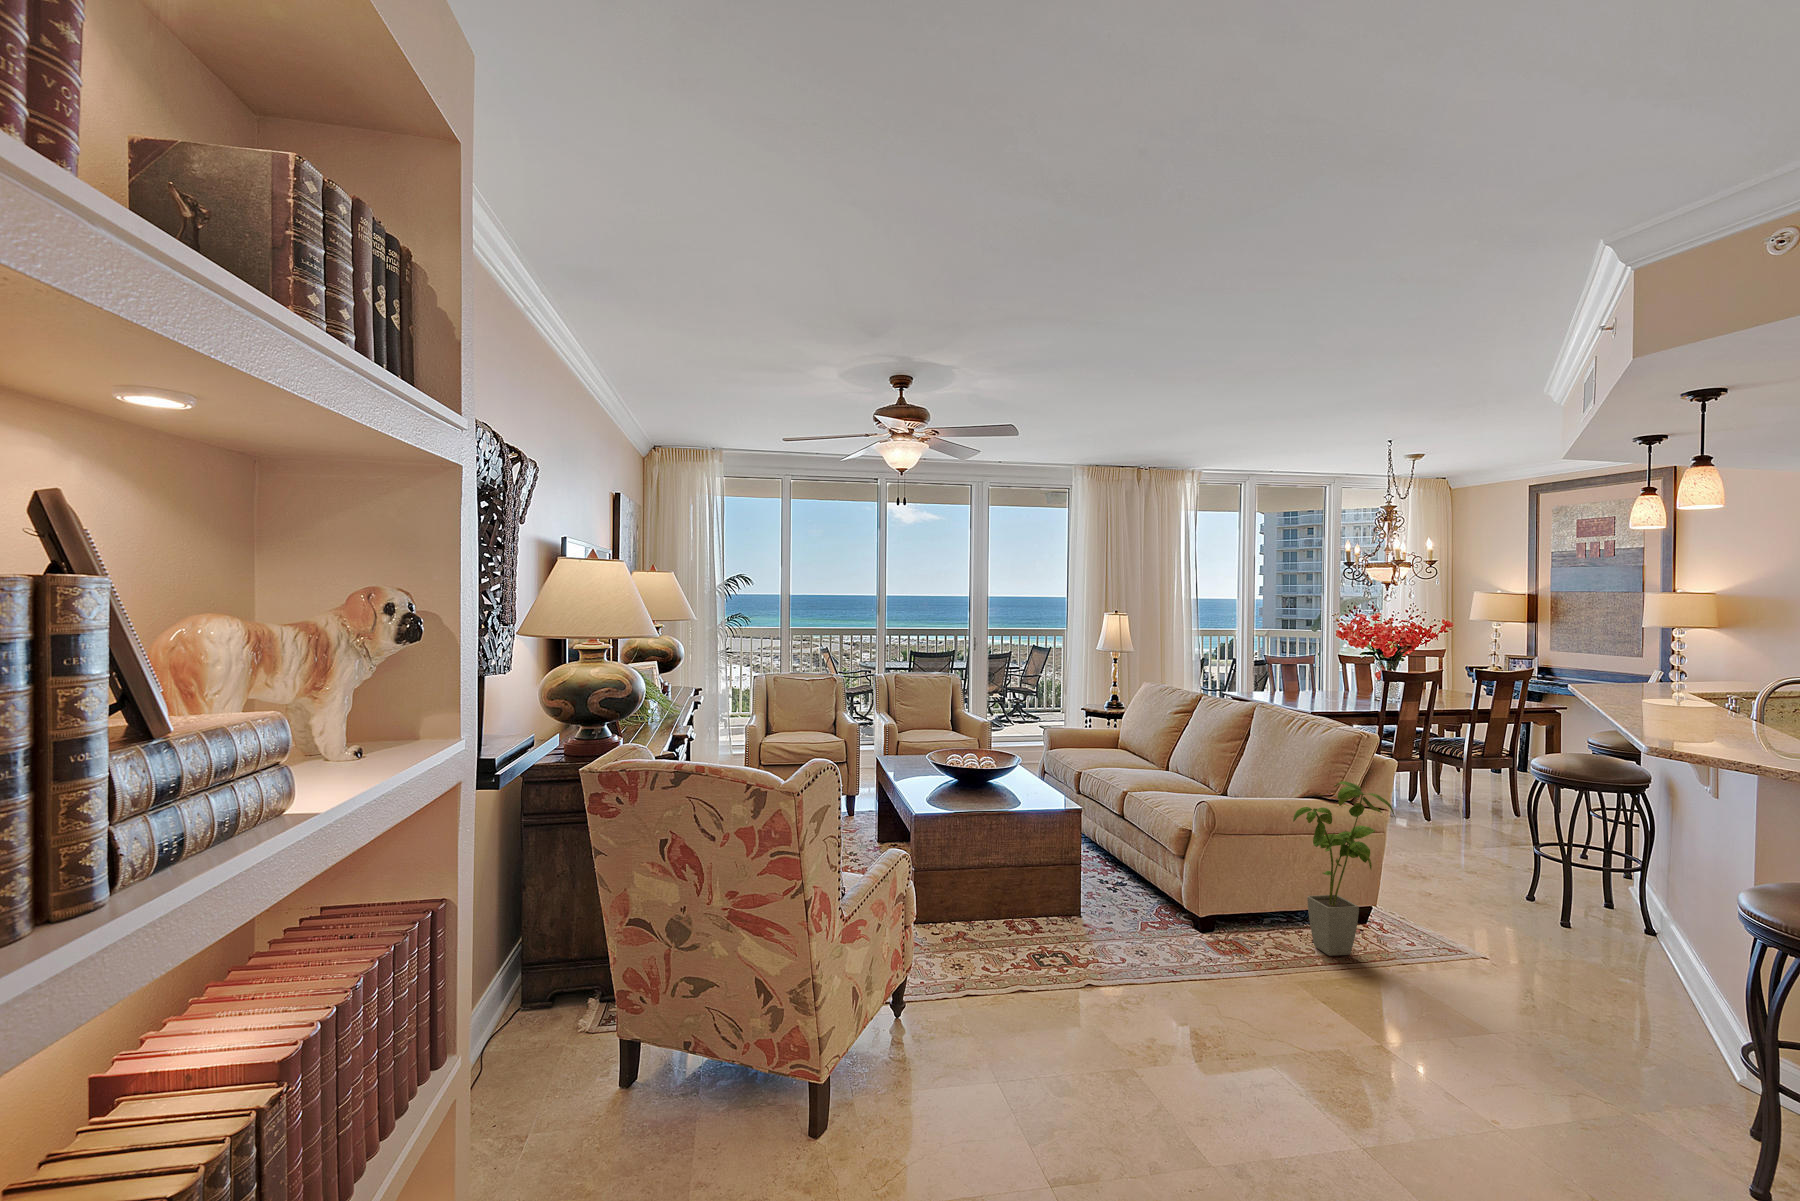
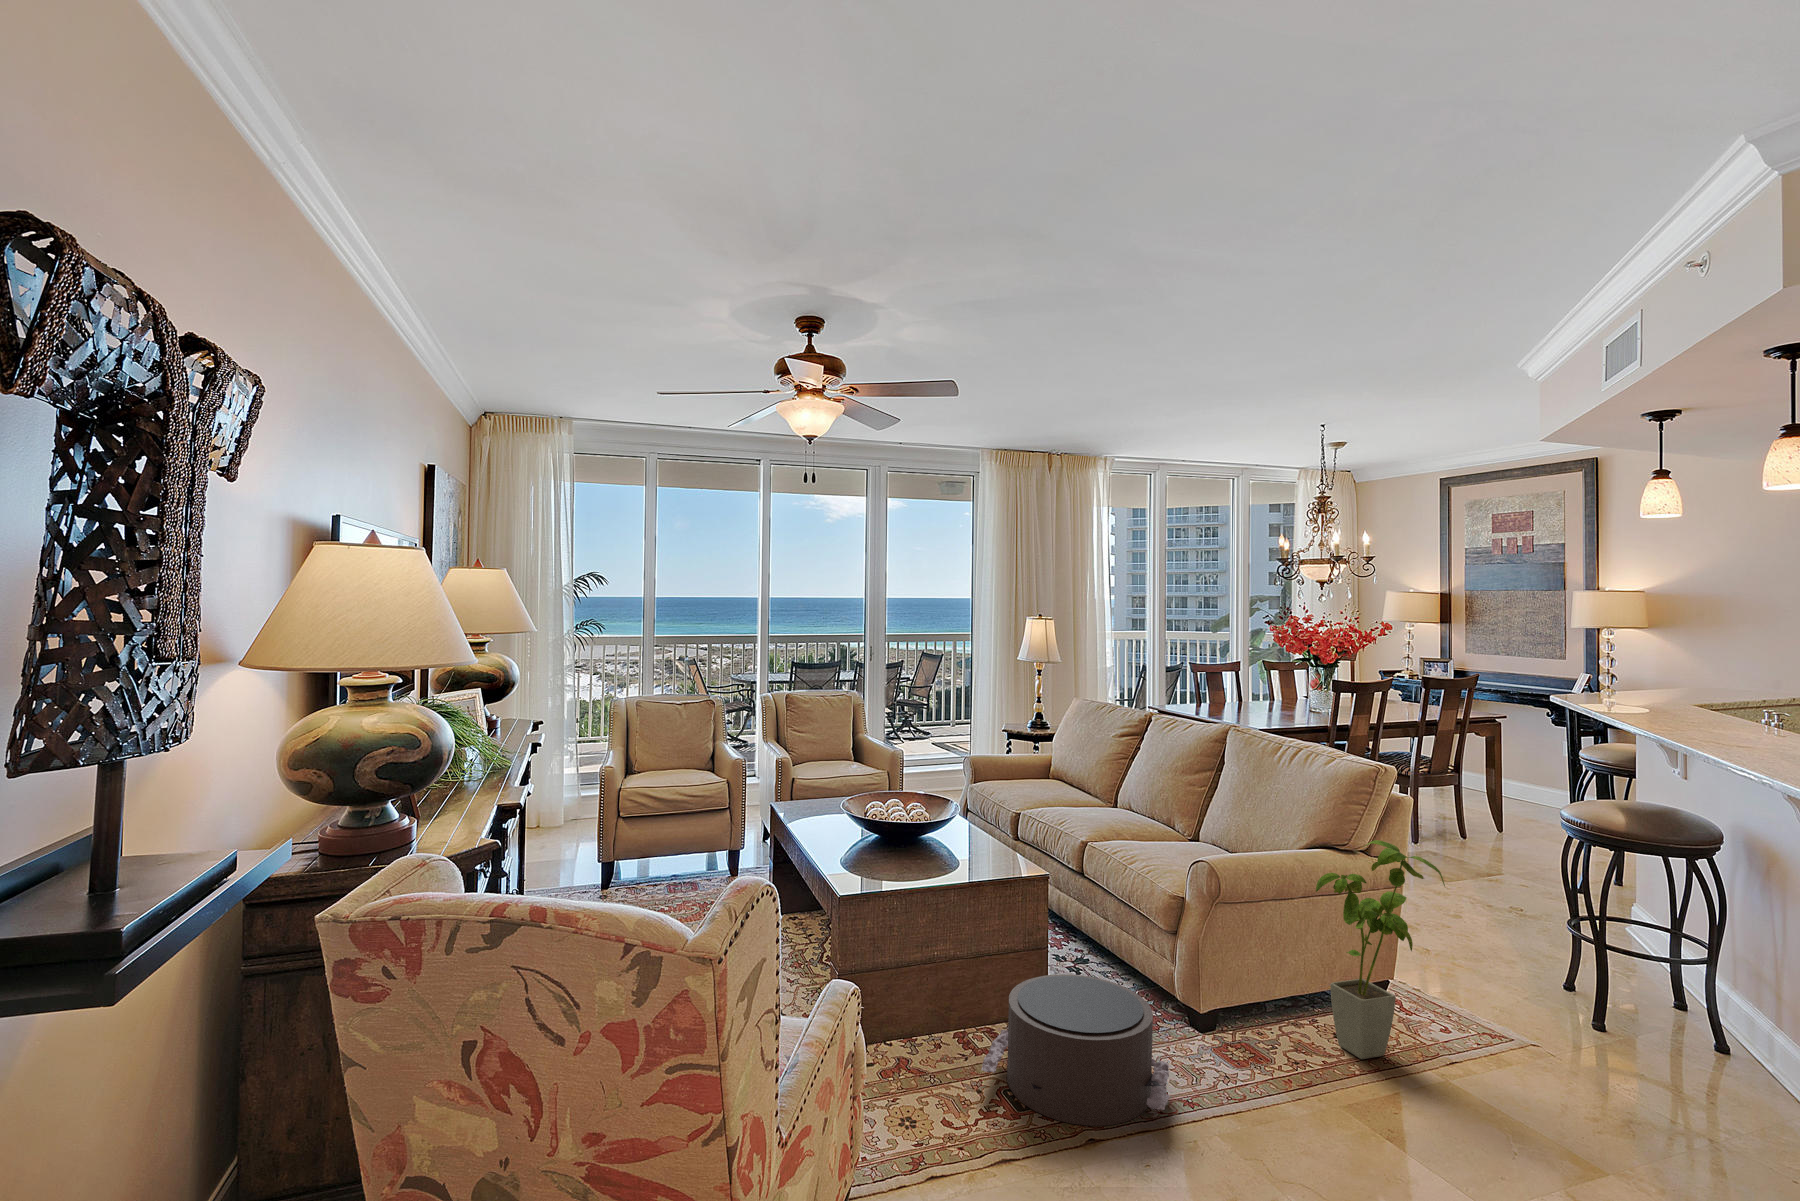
pouf: none [1015,879,1162,981] -> present [981,974,1170,1126]

